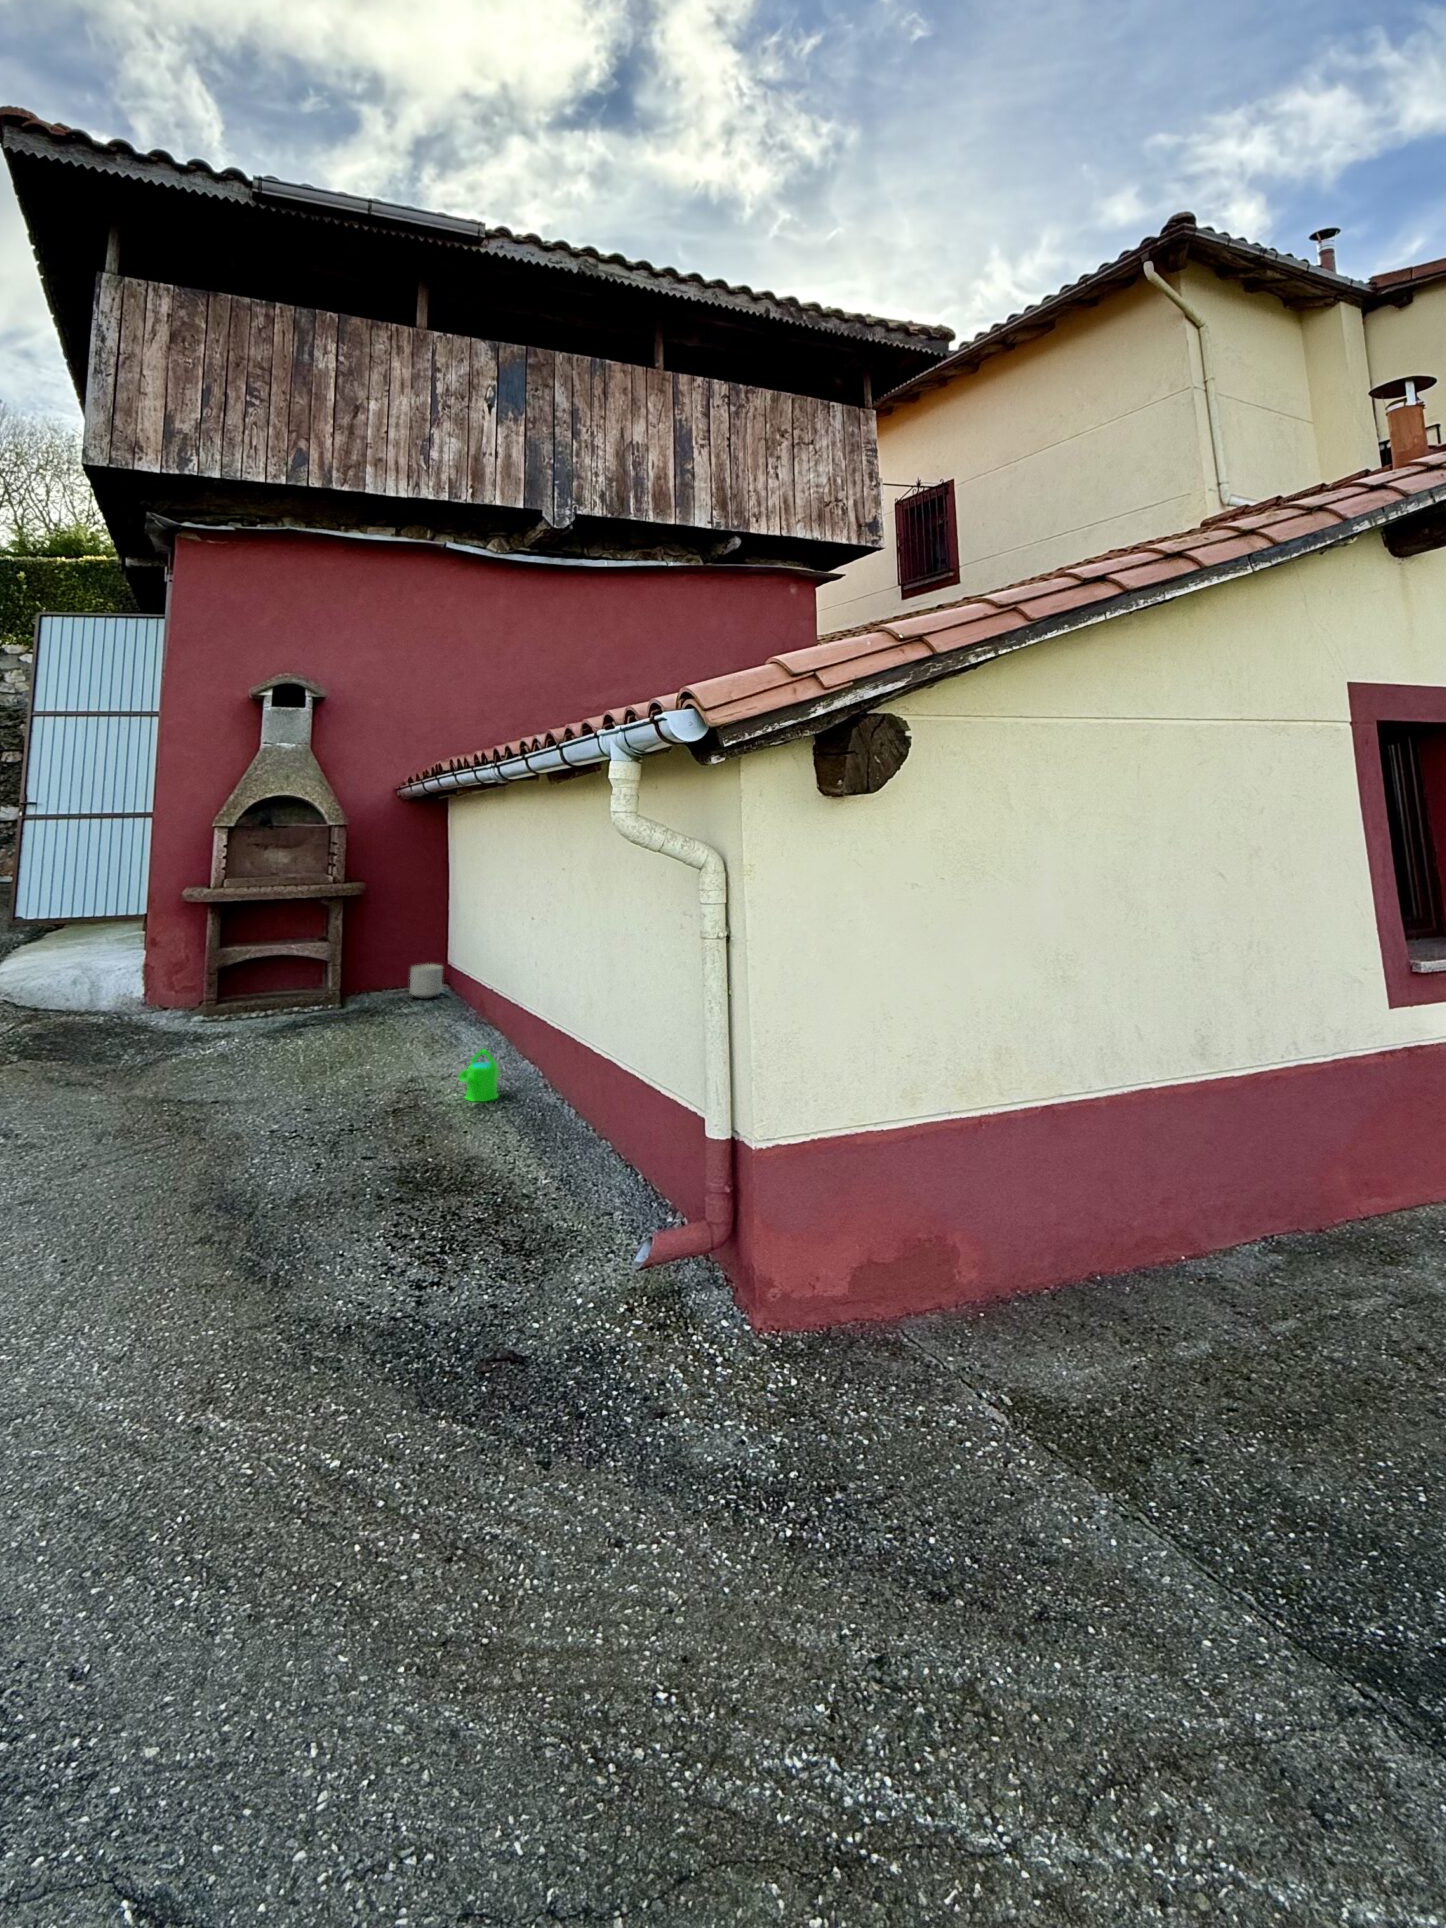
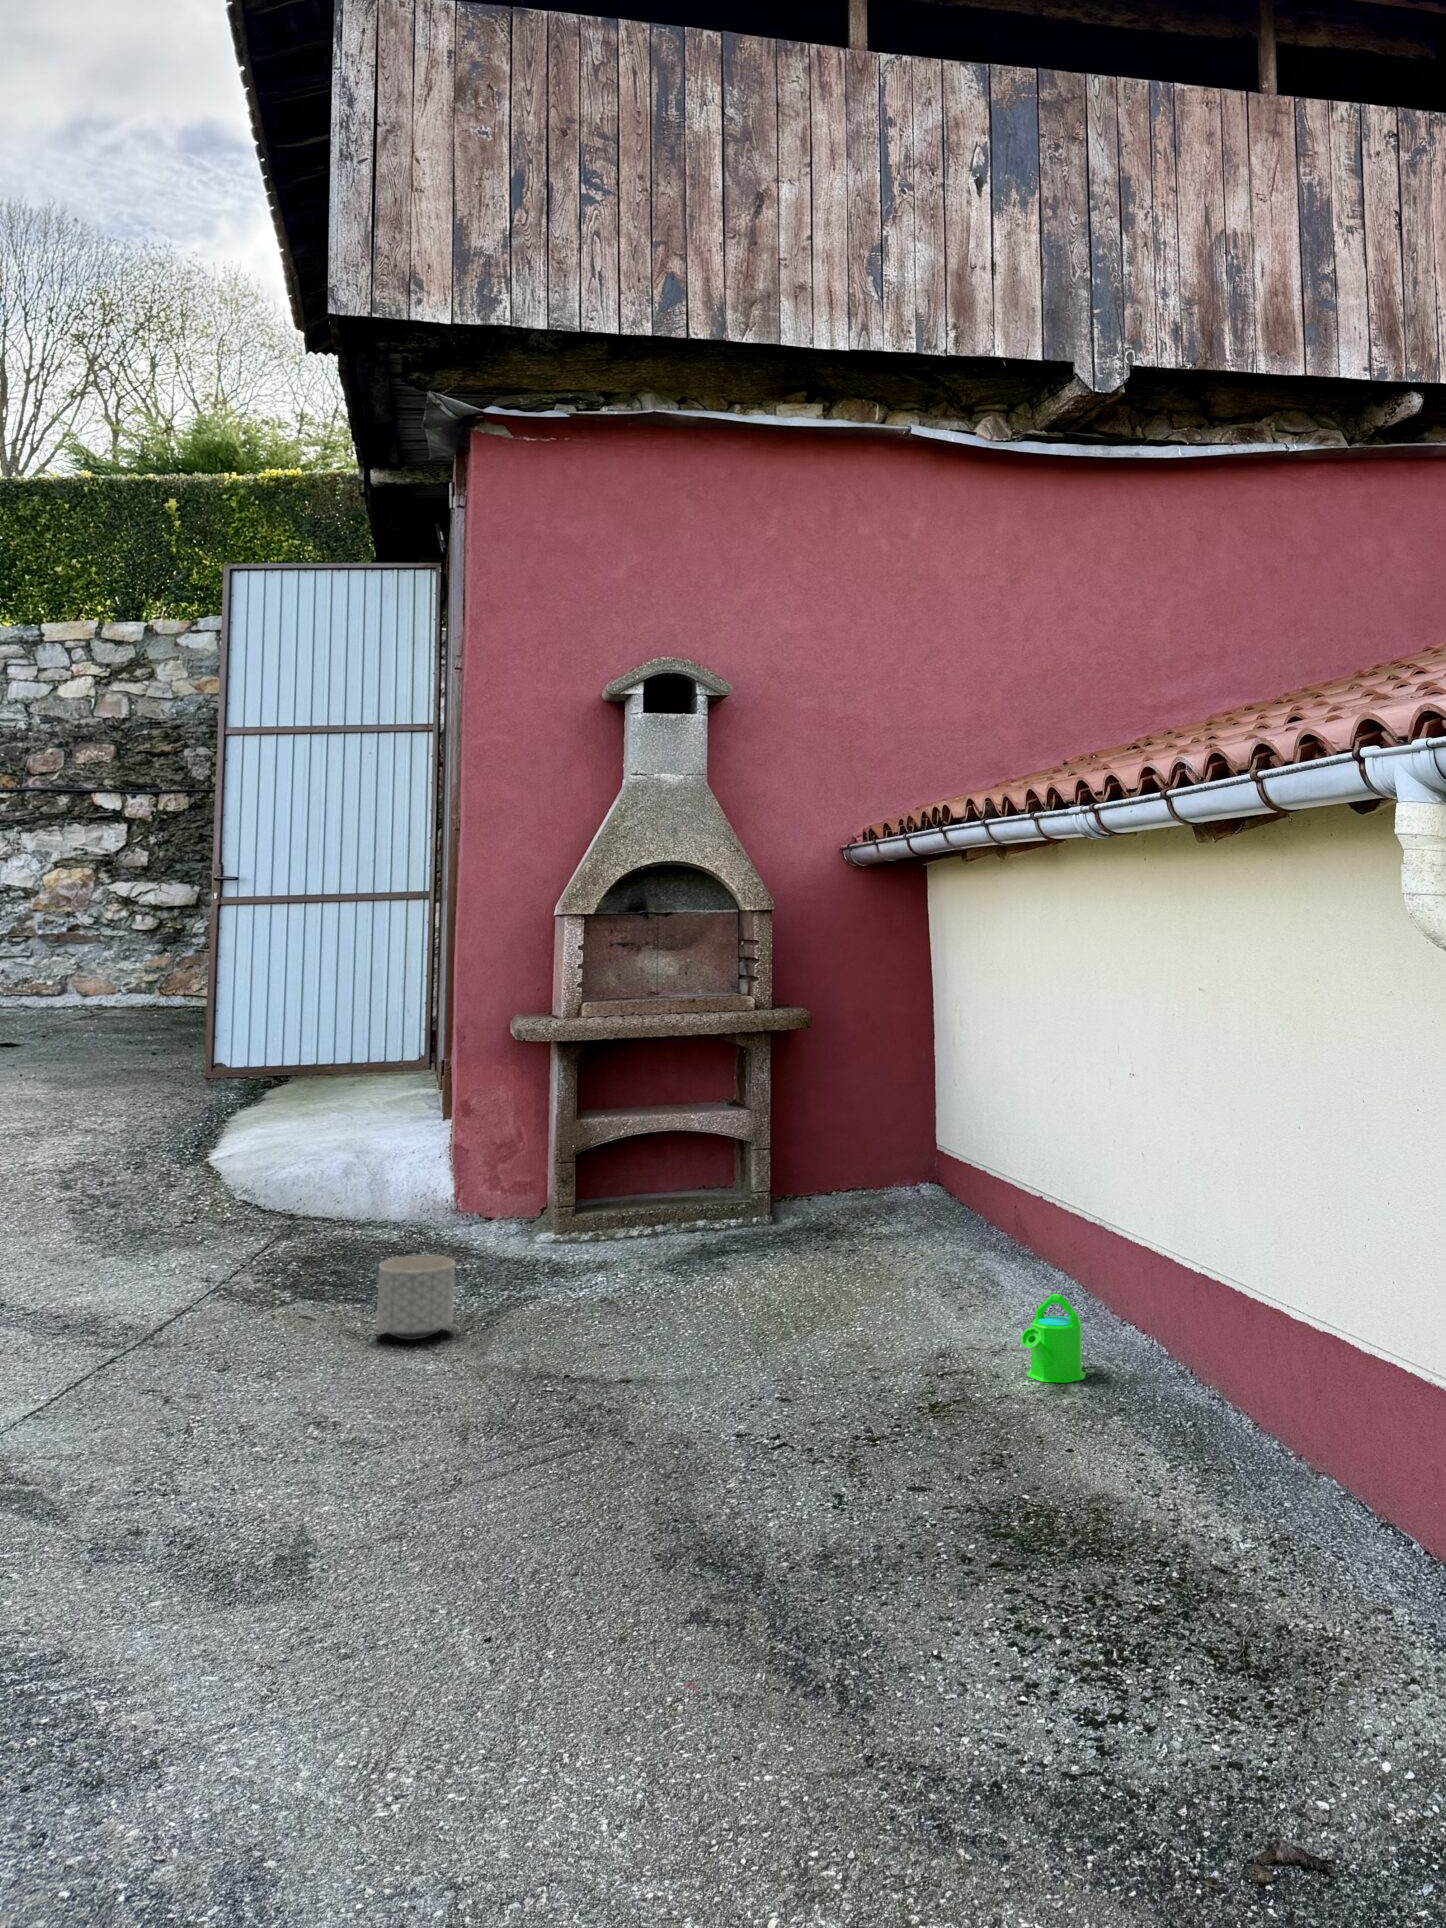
planter: present [410,964,443,999] -> present [376,1256,455,1340]

